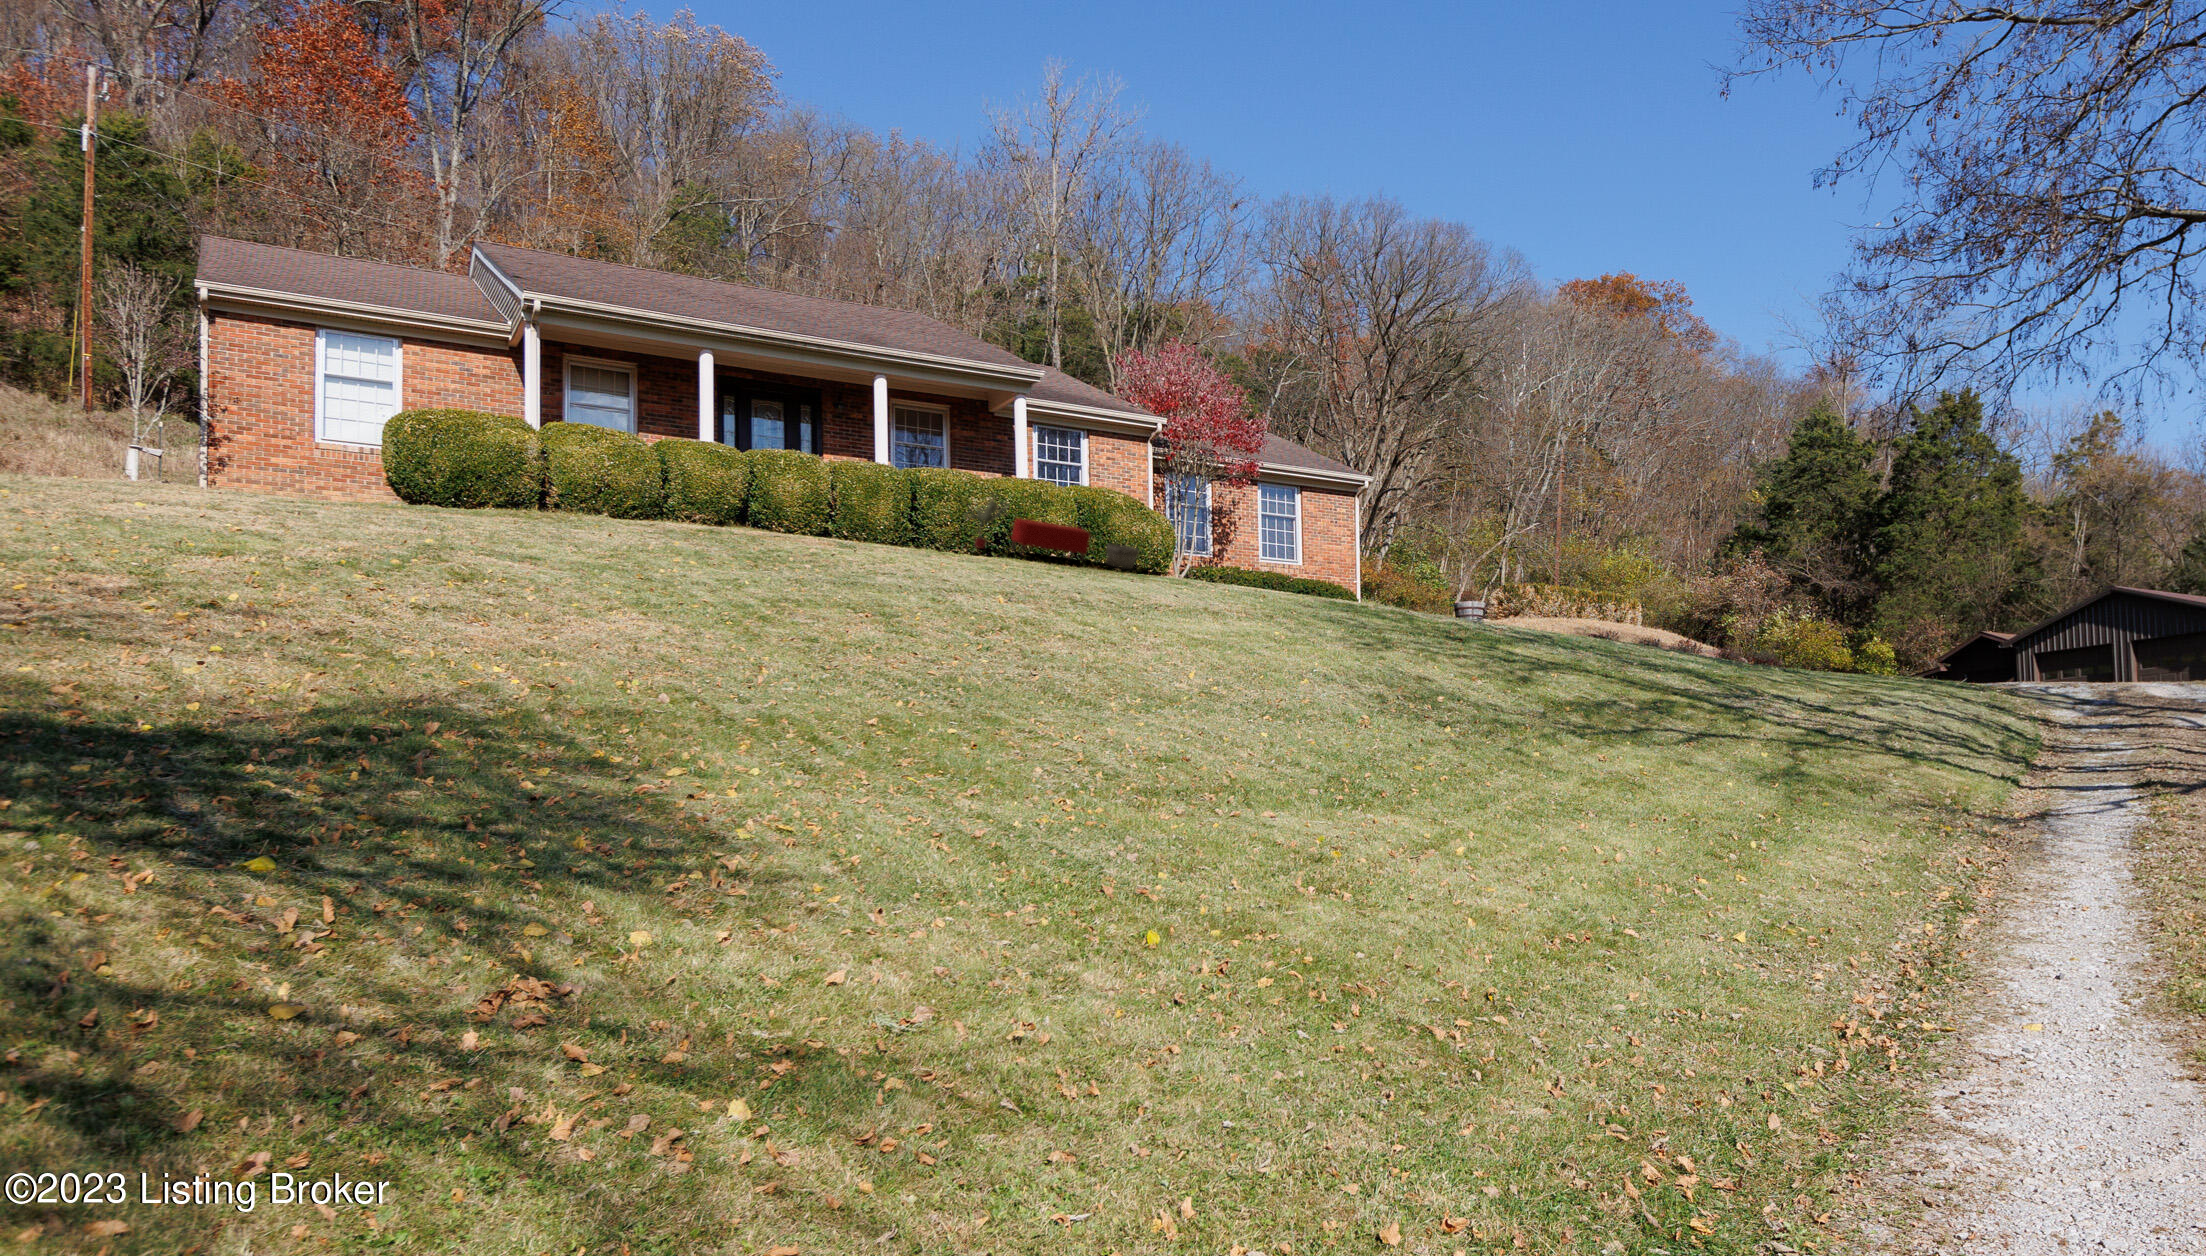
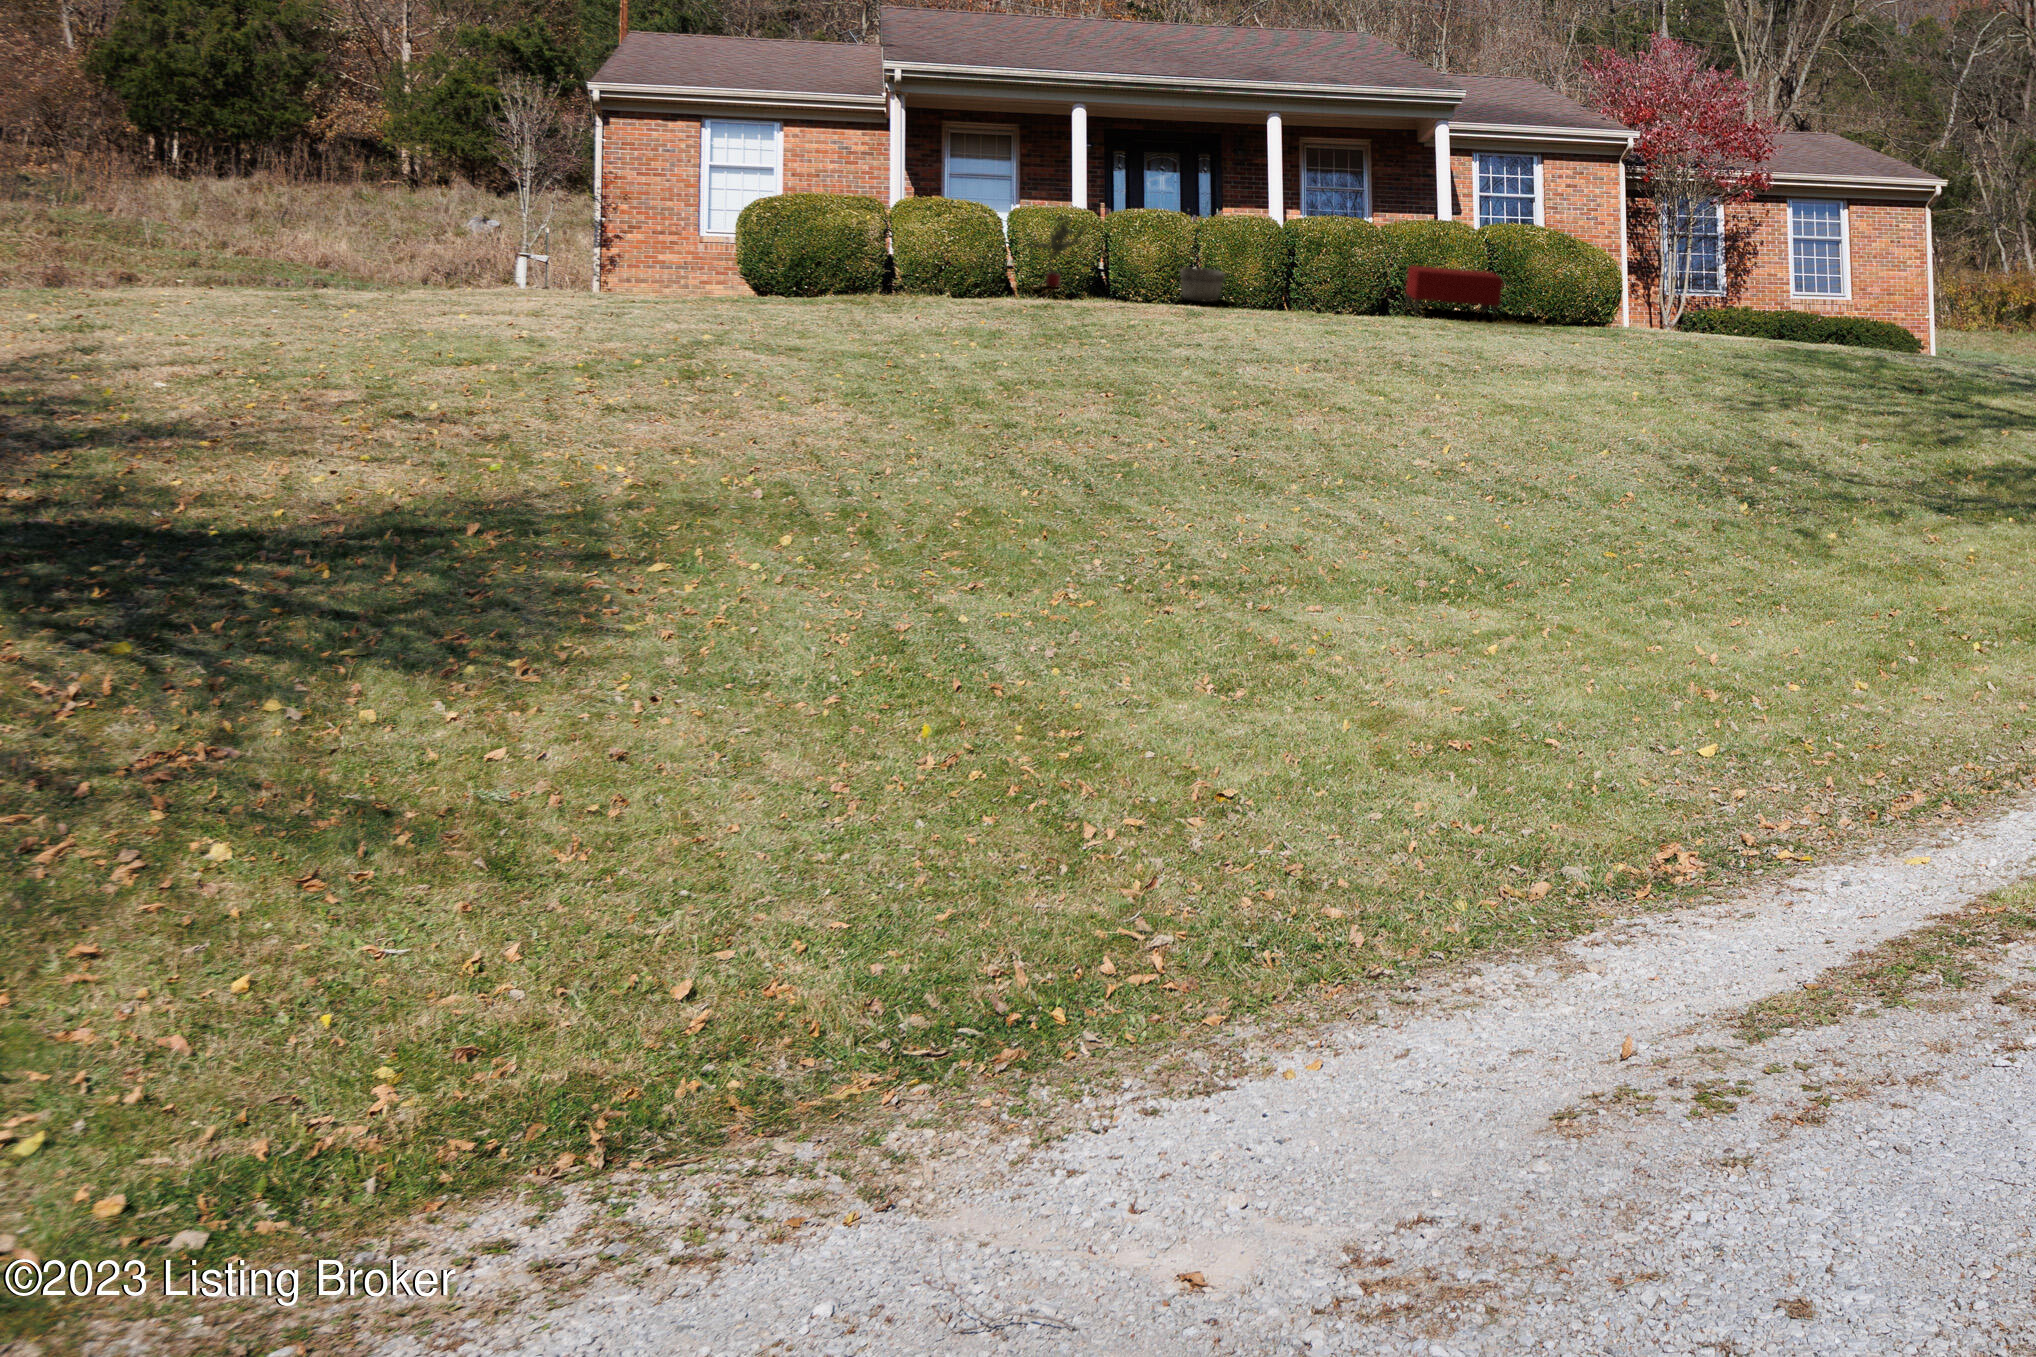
potted tree: present [967,496,1010,549] -> present [1027,214,1085,288]
wooden bucket: present [1106,542,1139,569] -> present [1180,268,1225,302]

